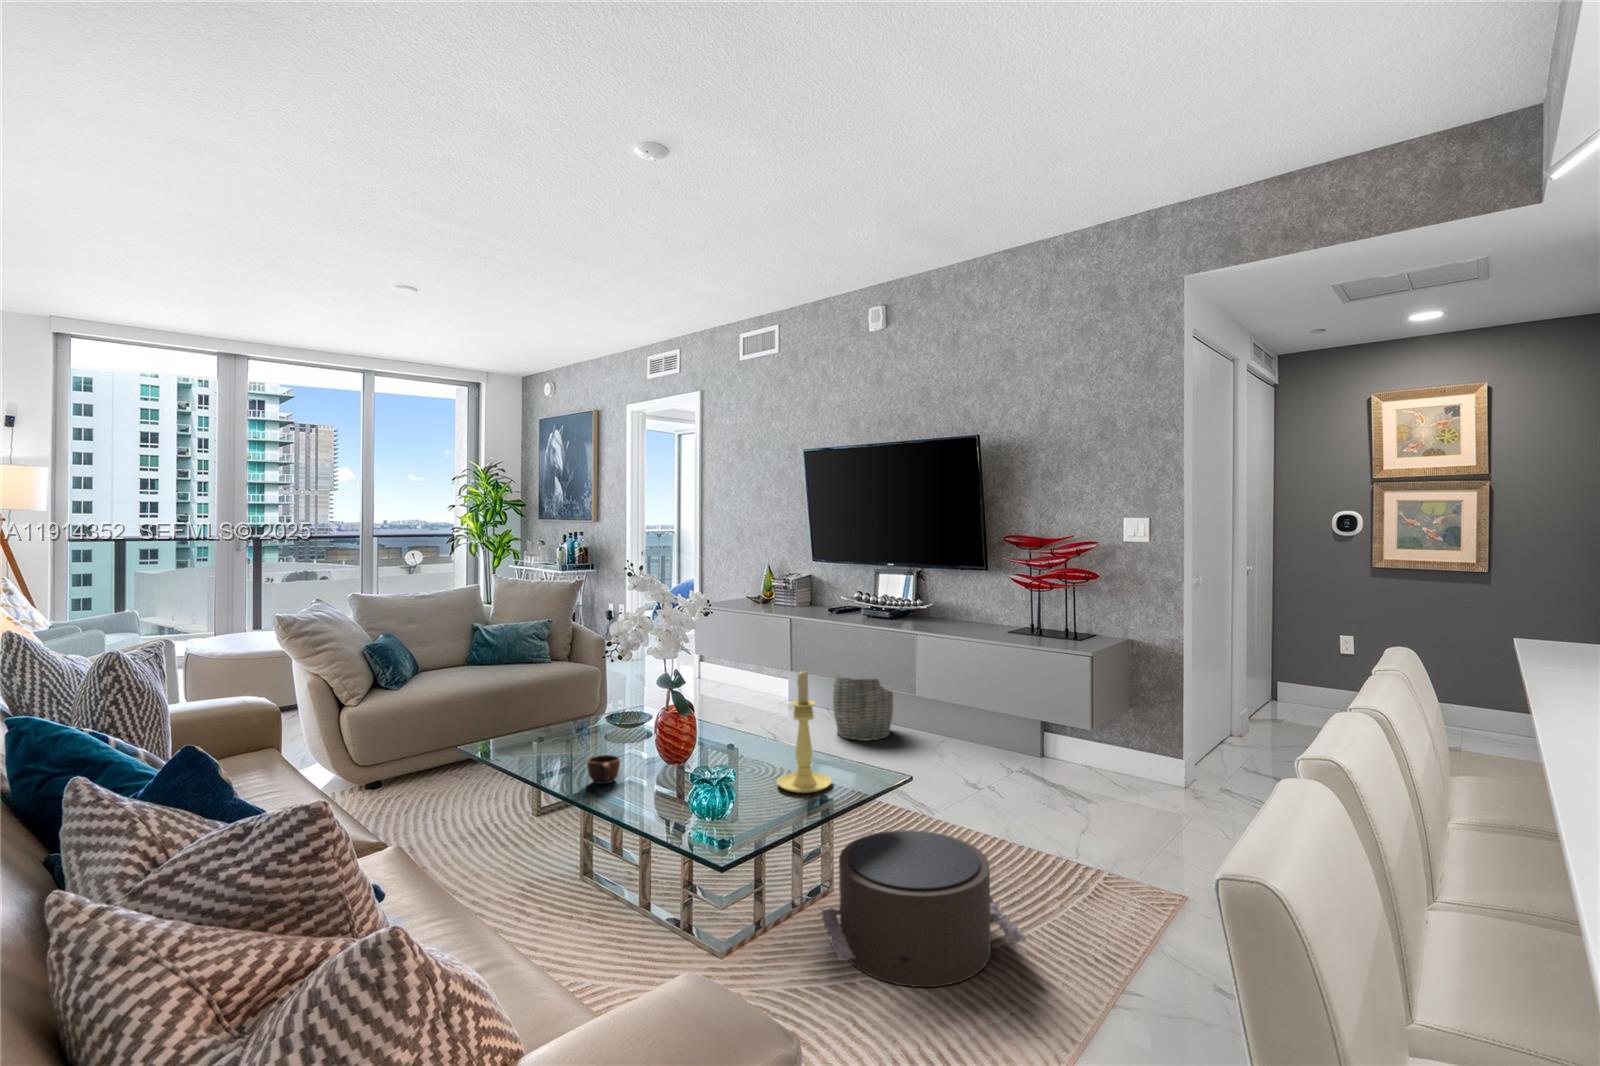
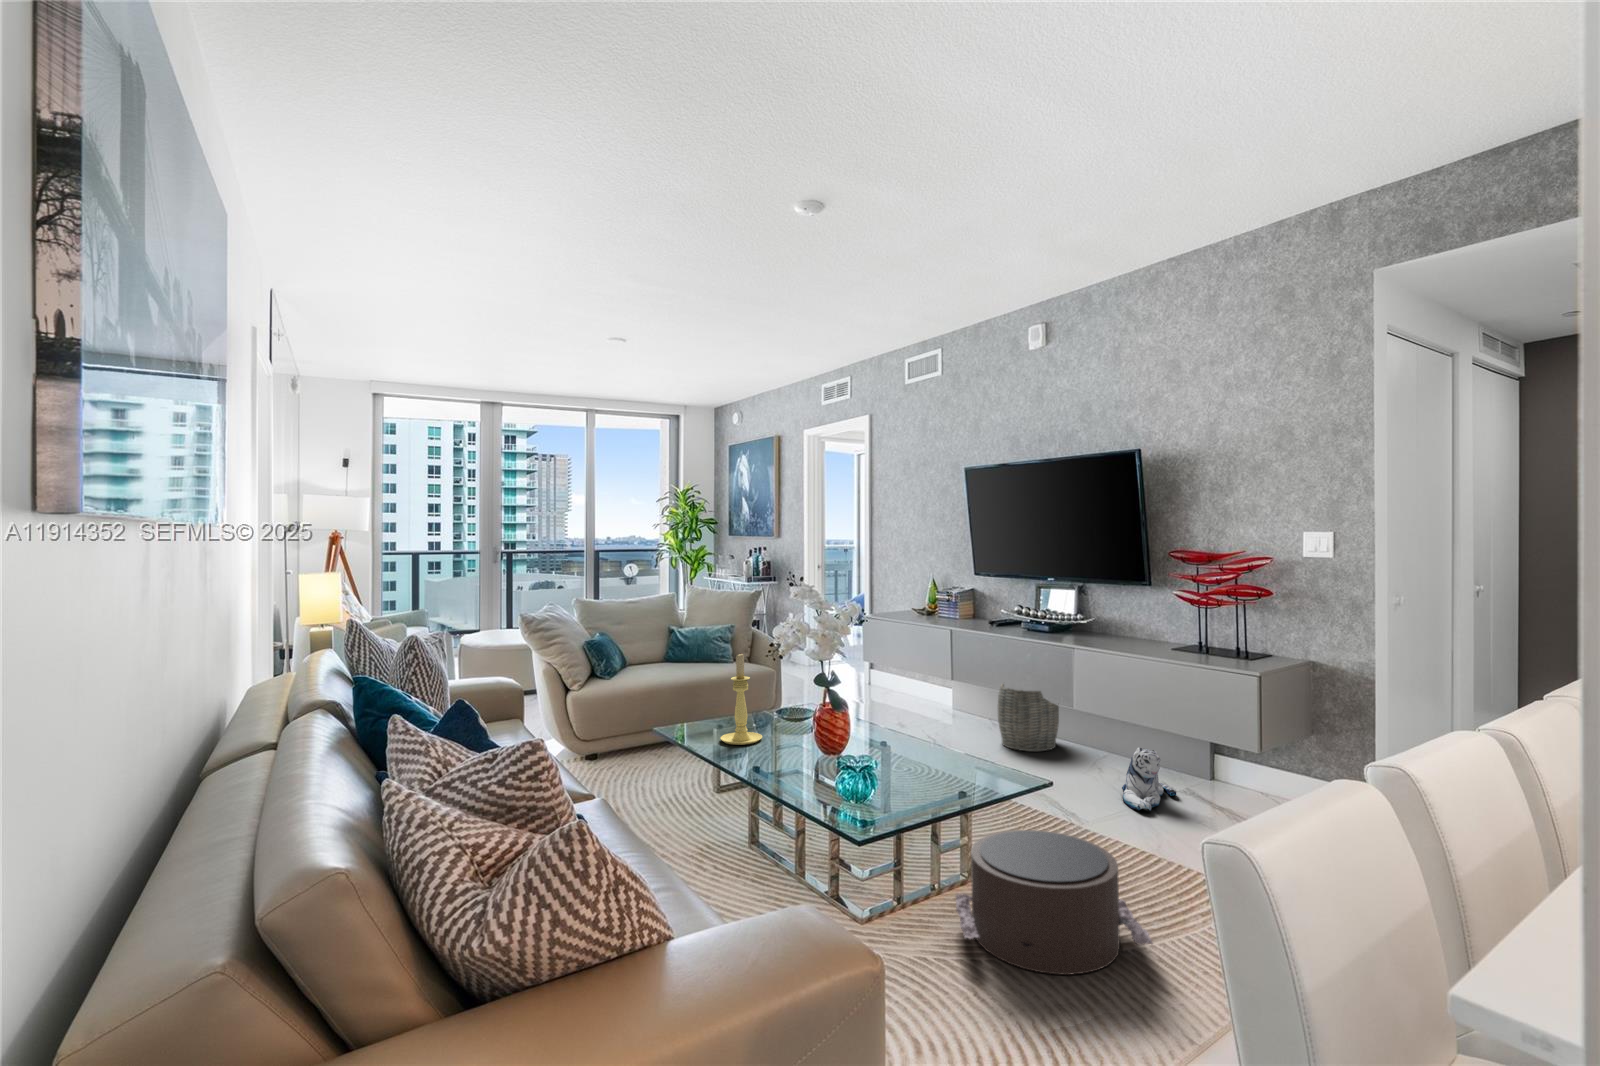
candle holder: present [777,671,832,793] -> present [721,654,762,745]
plush toy: none [960,732,1011,795] -> present [1122,748,1176,810]
mug: present [587,755,620,784] -> none [755,742,783,767]

